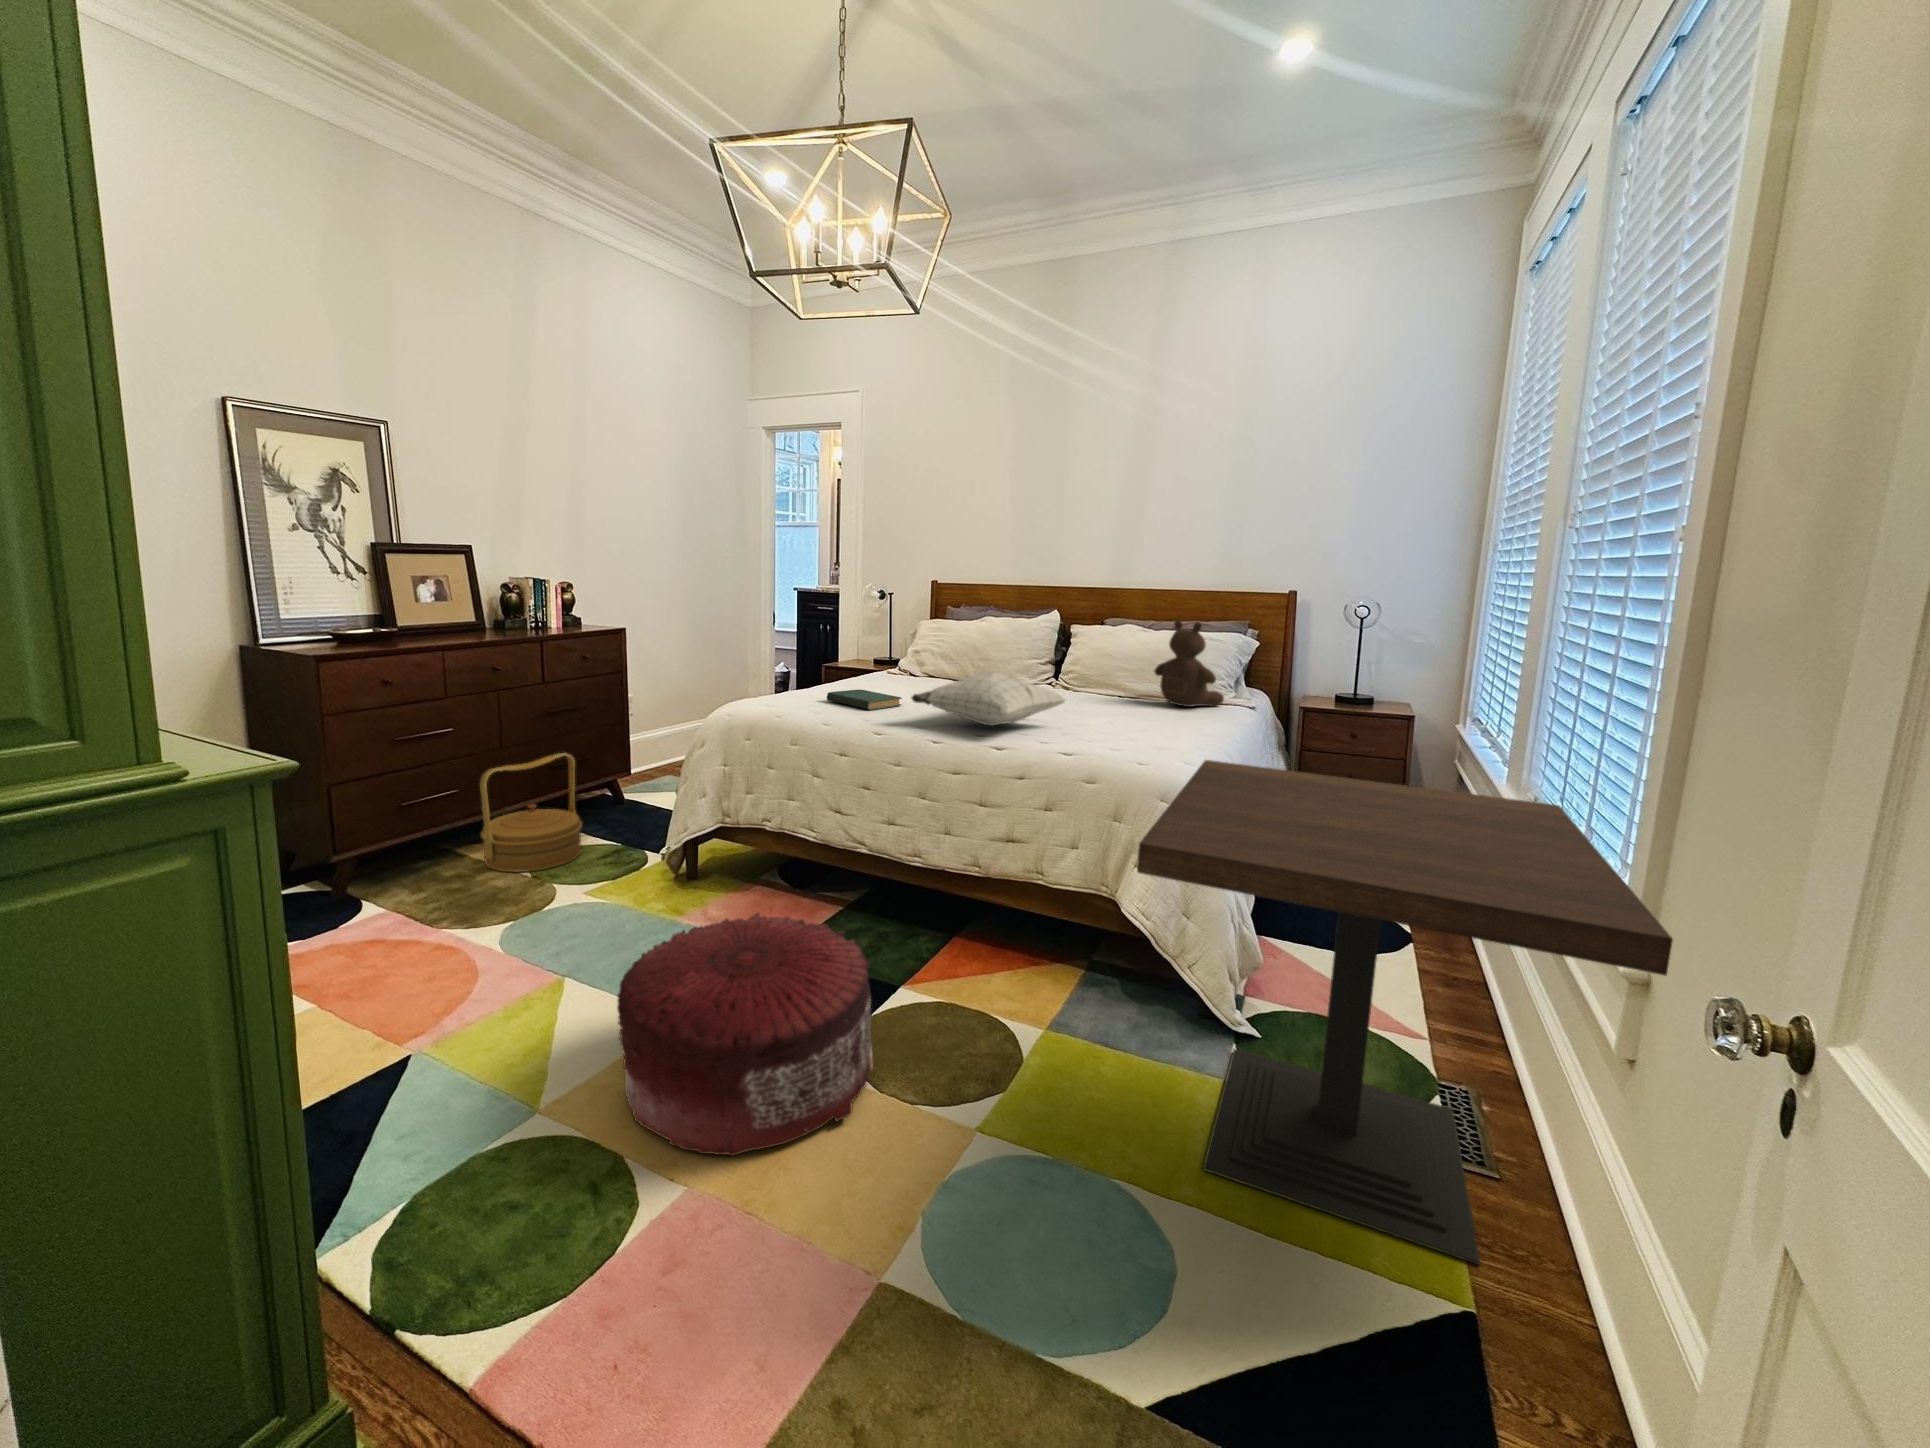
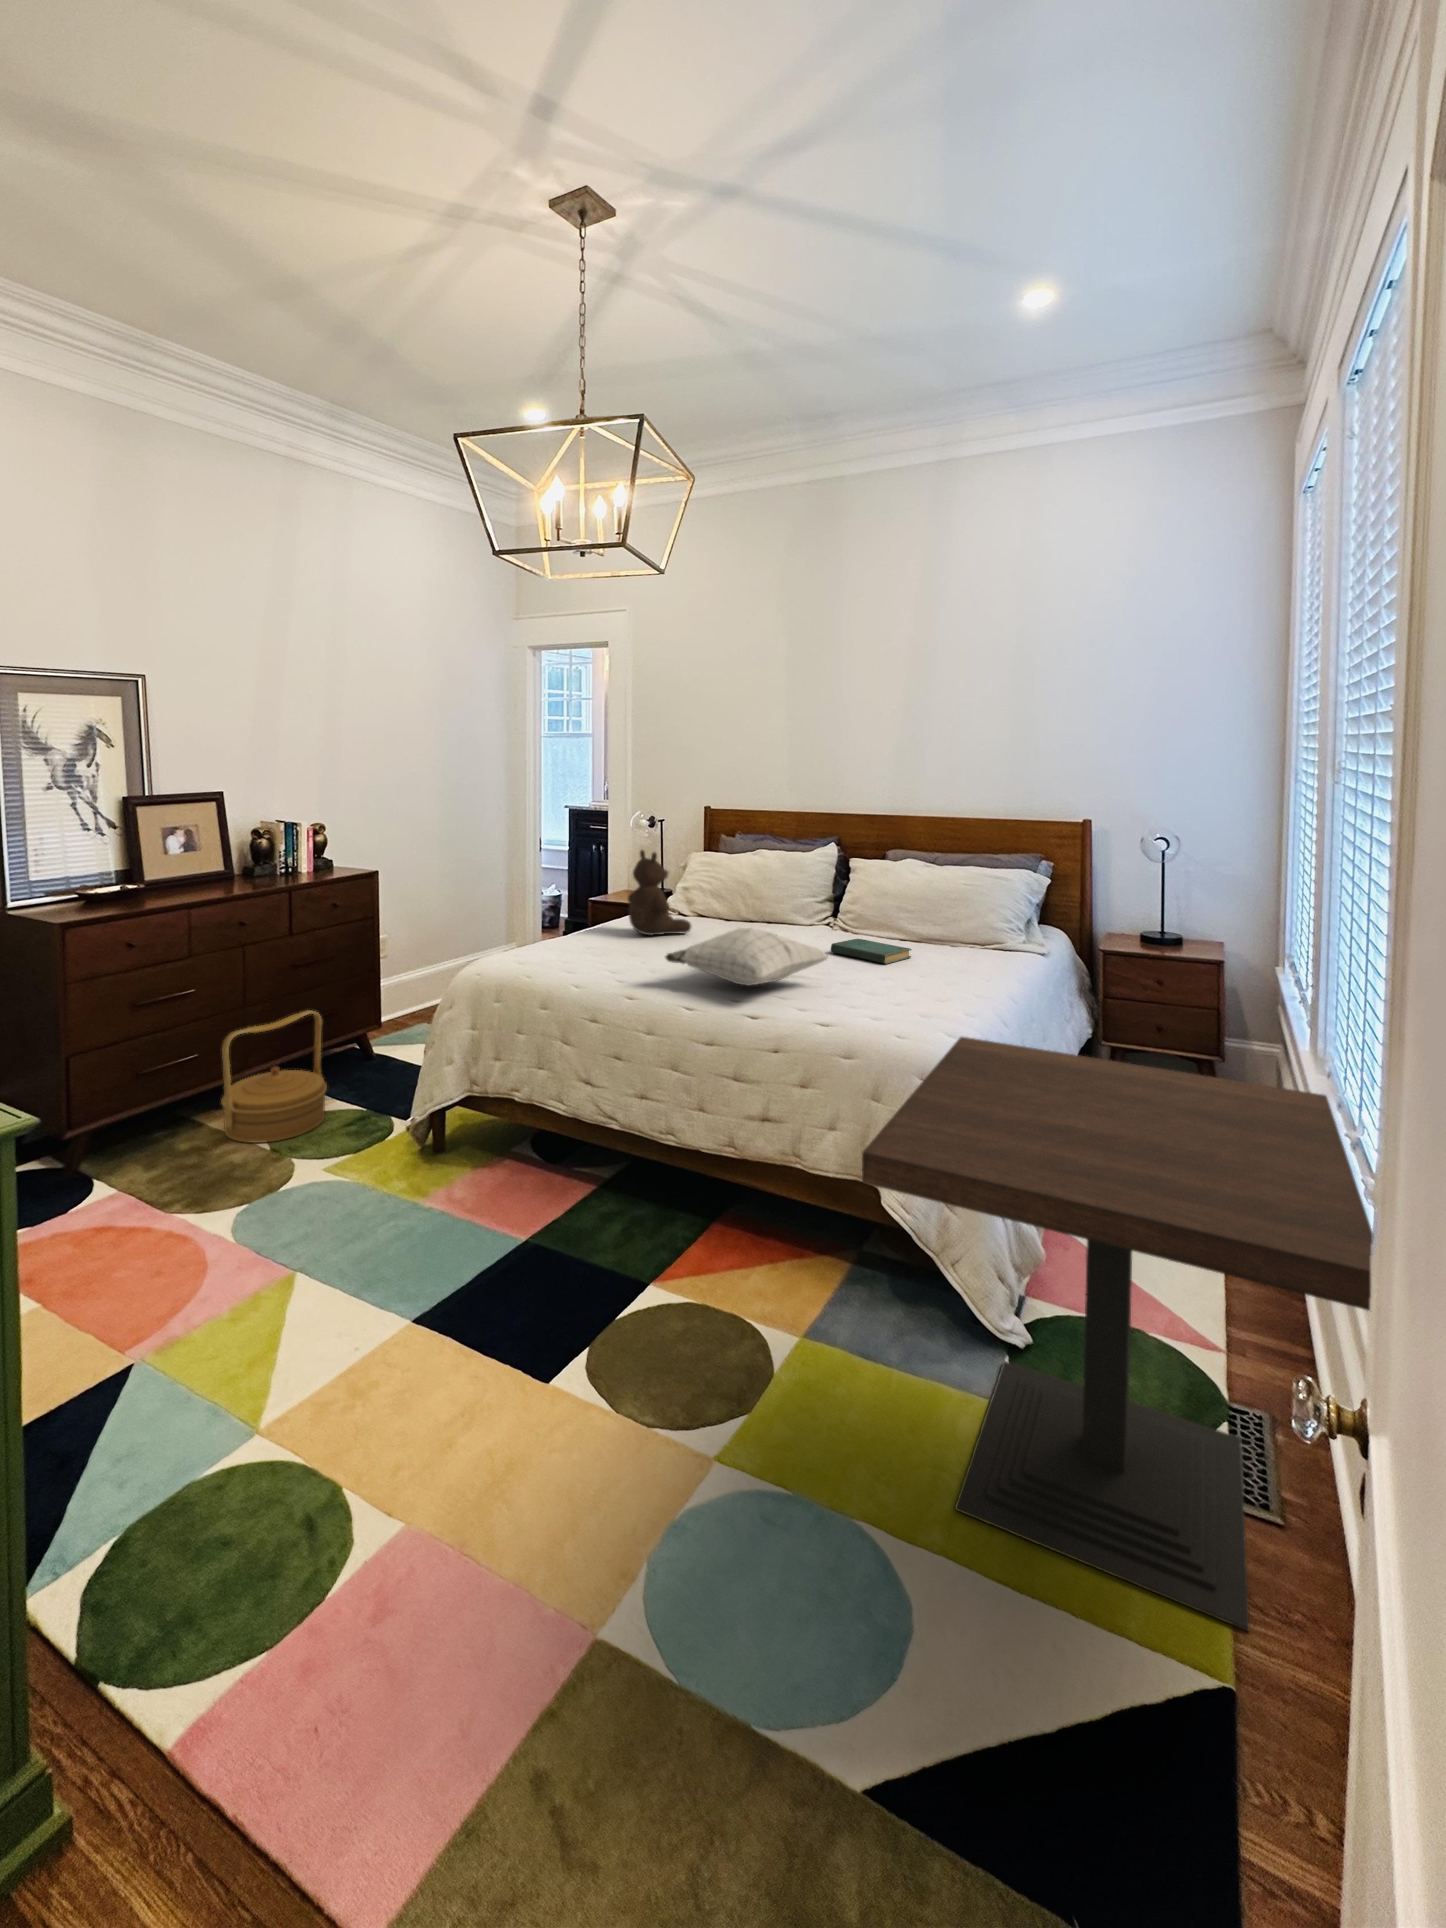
teddy bear: present [1154,620,1224,707] -> present [628,850,691,935]
book: present [827,690,902,710] -> present [831,939,912,964]
pouf: present [617,913,873,1156] -> none [341,1202,610,1486]

